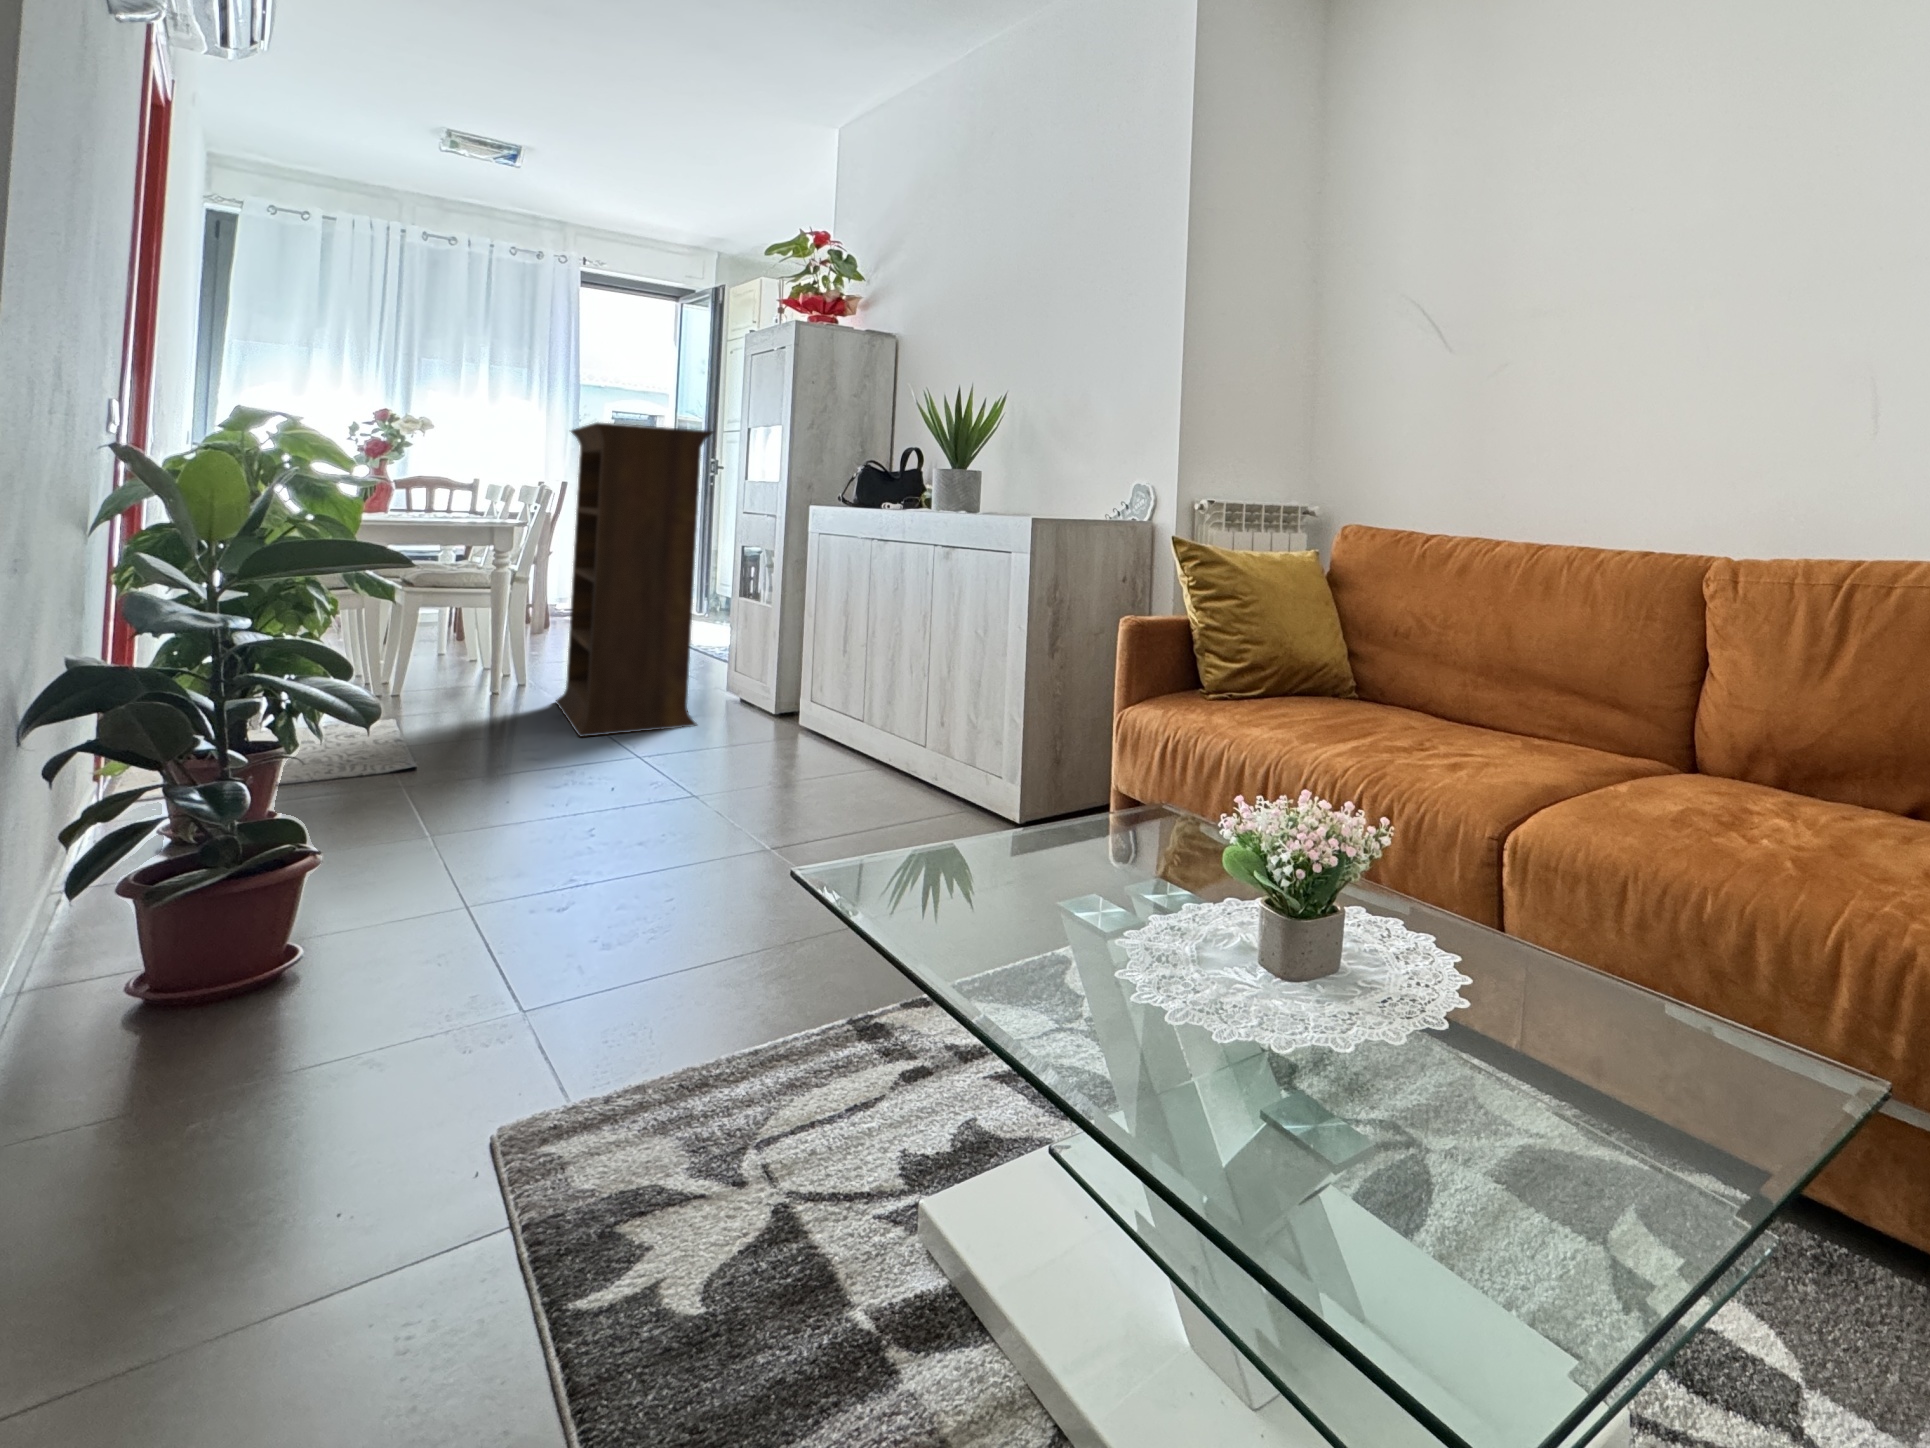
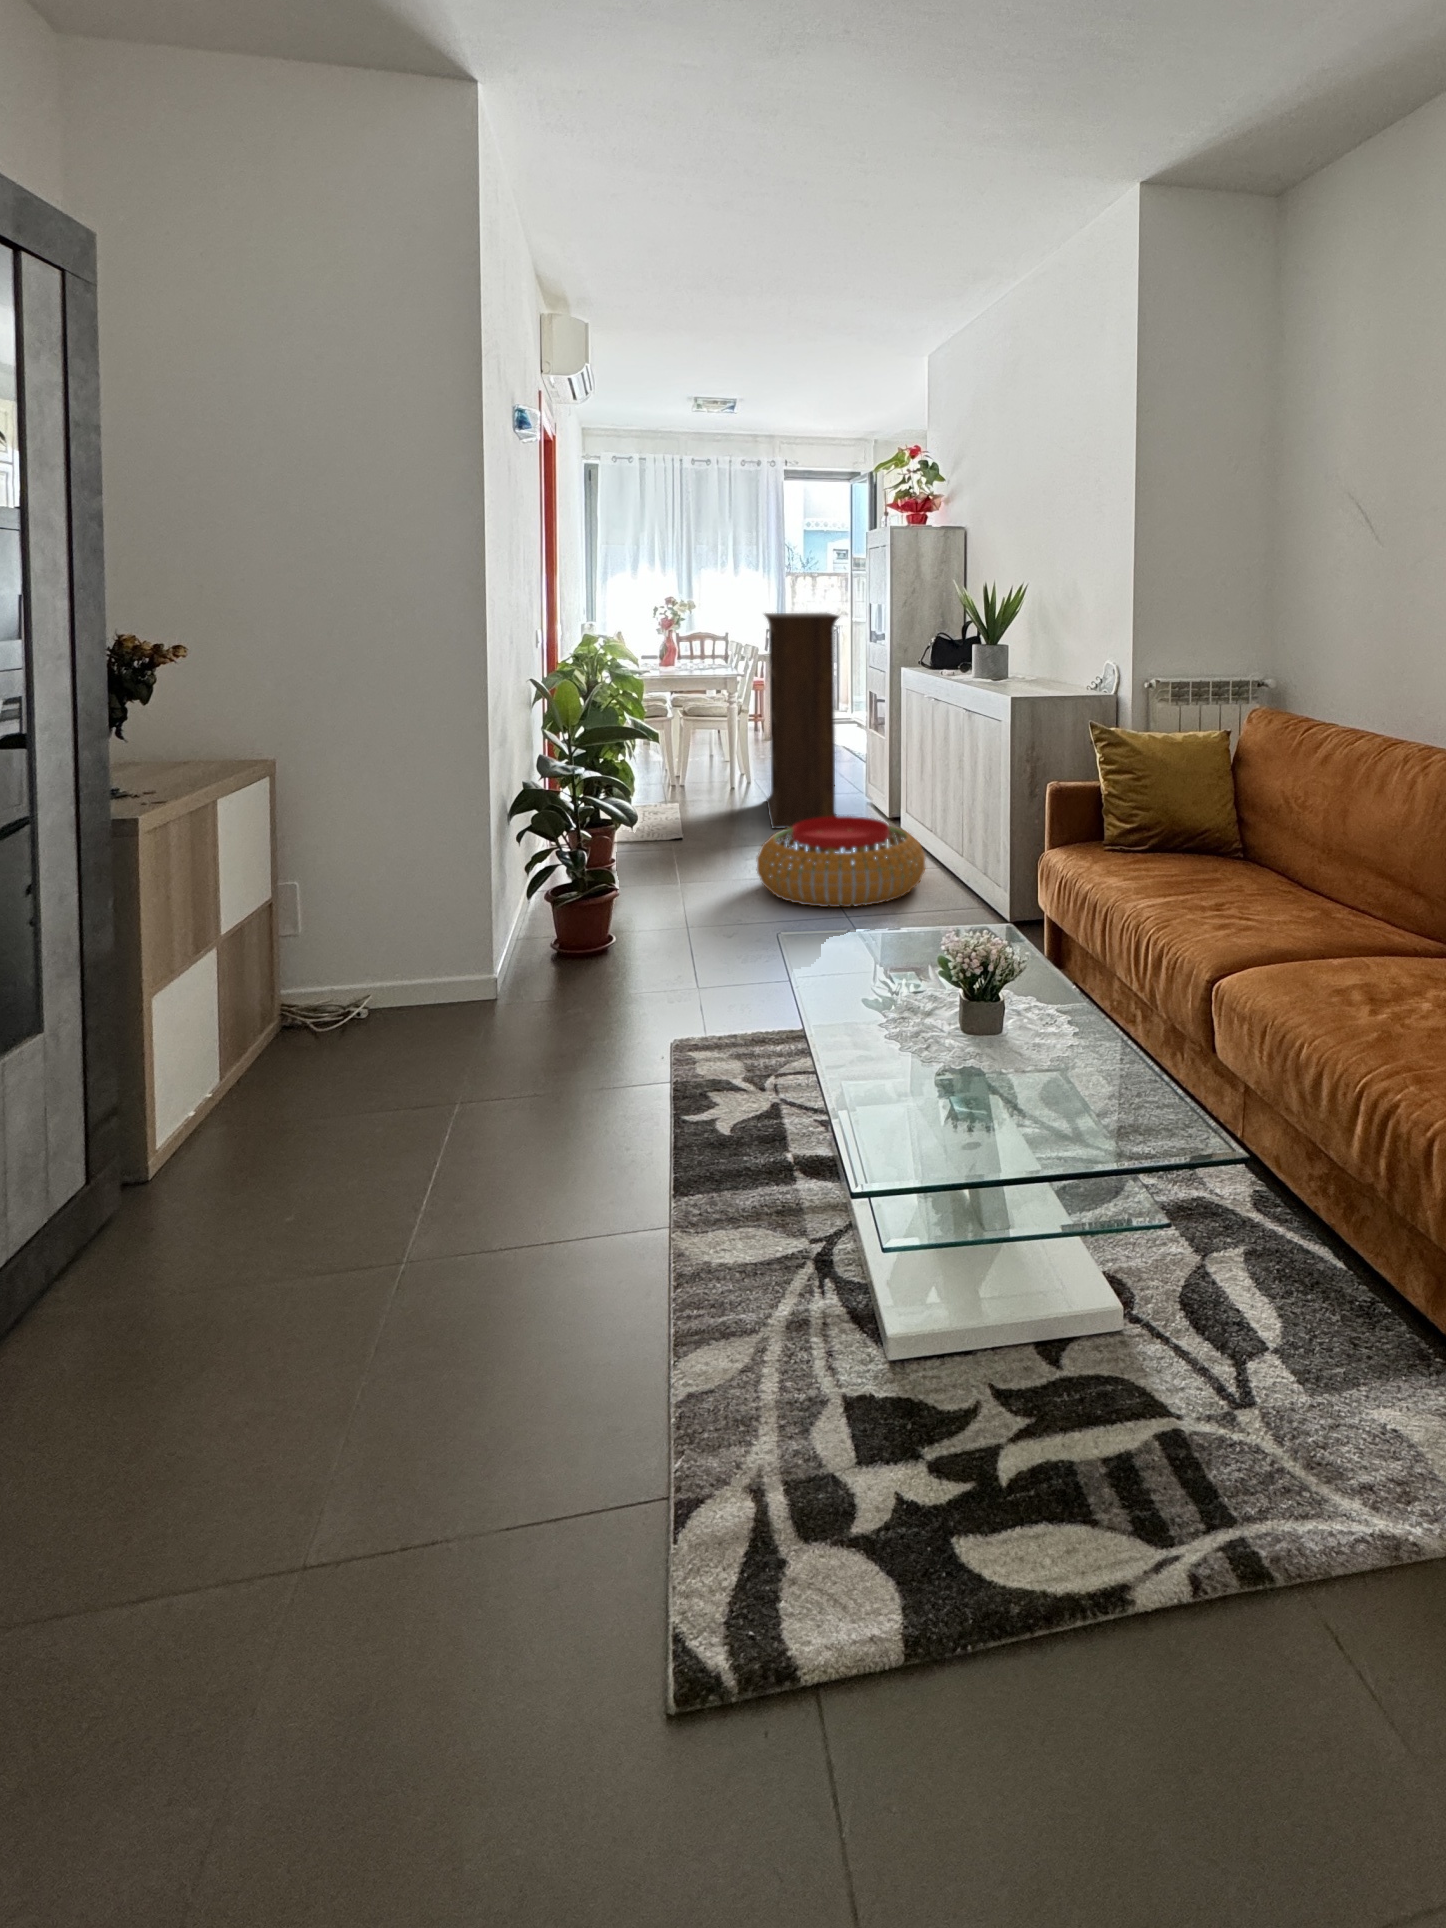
pouf: none [588,699,873,835] -> present [757,816,926,907]

